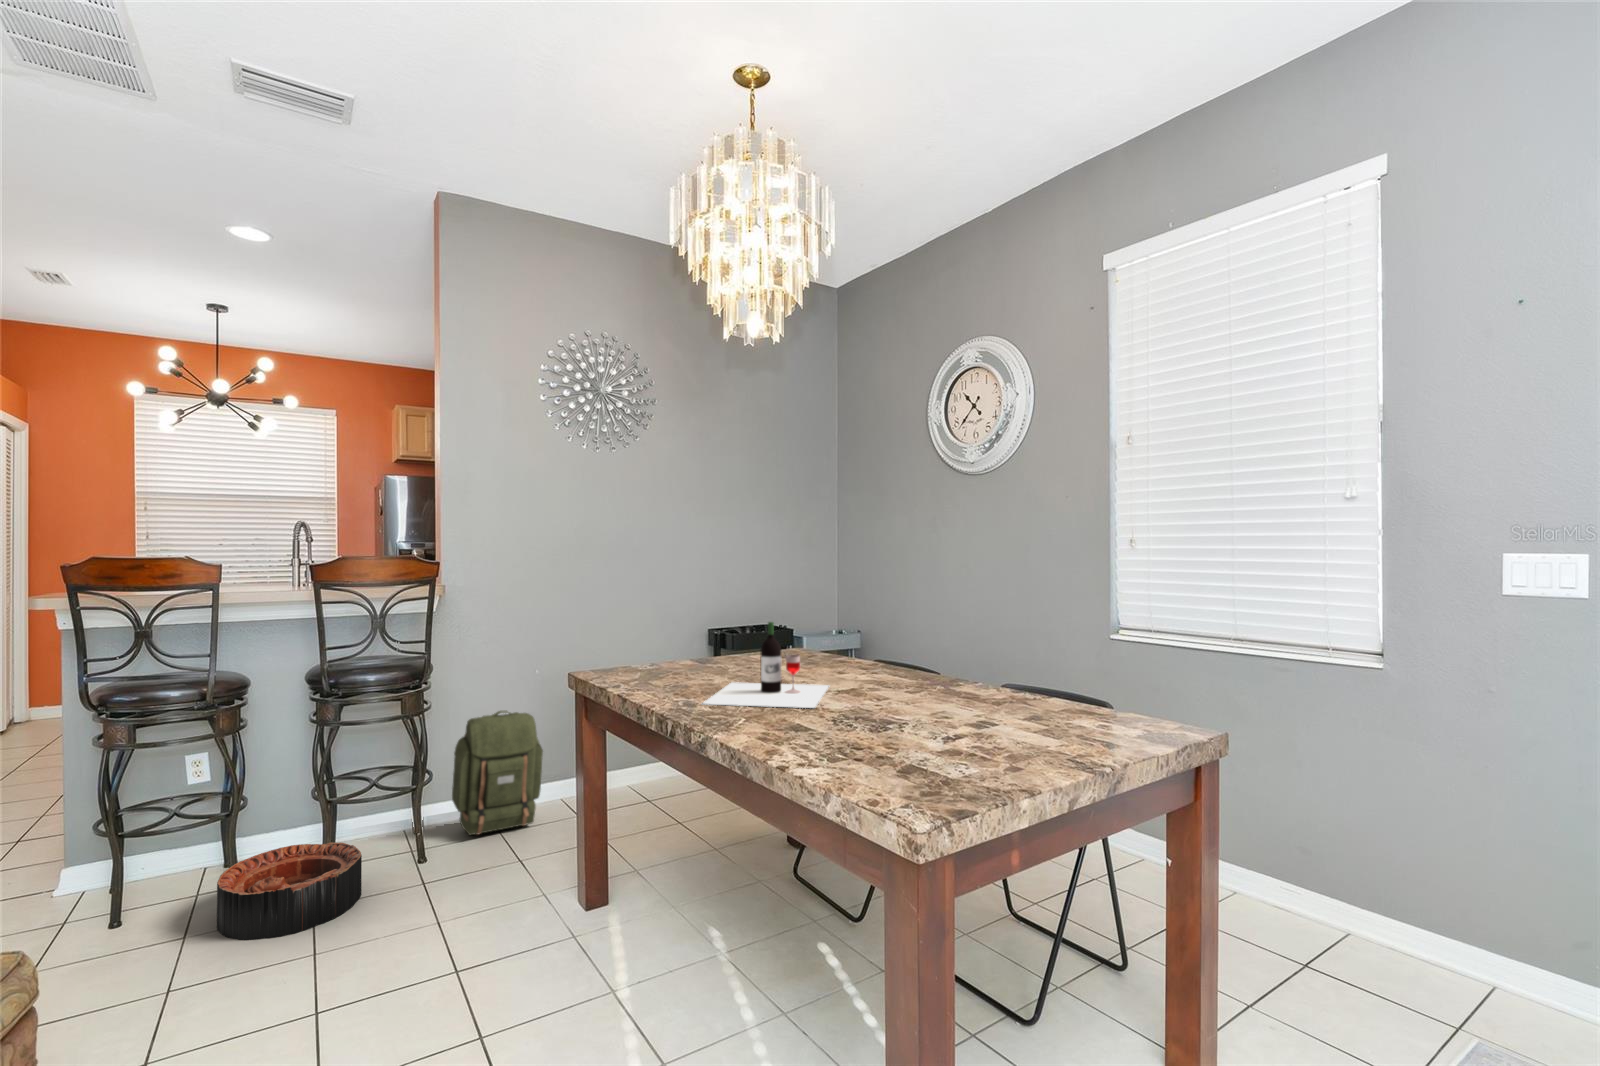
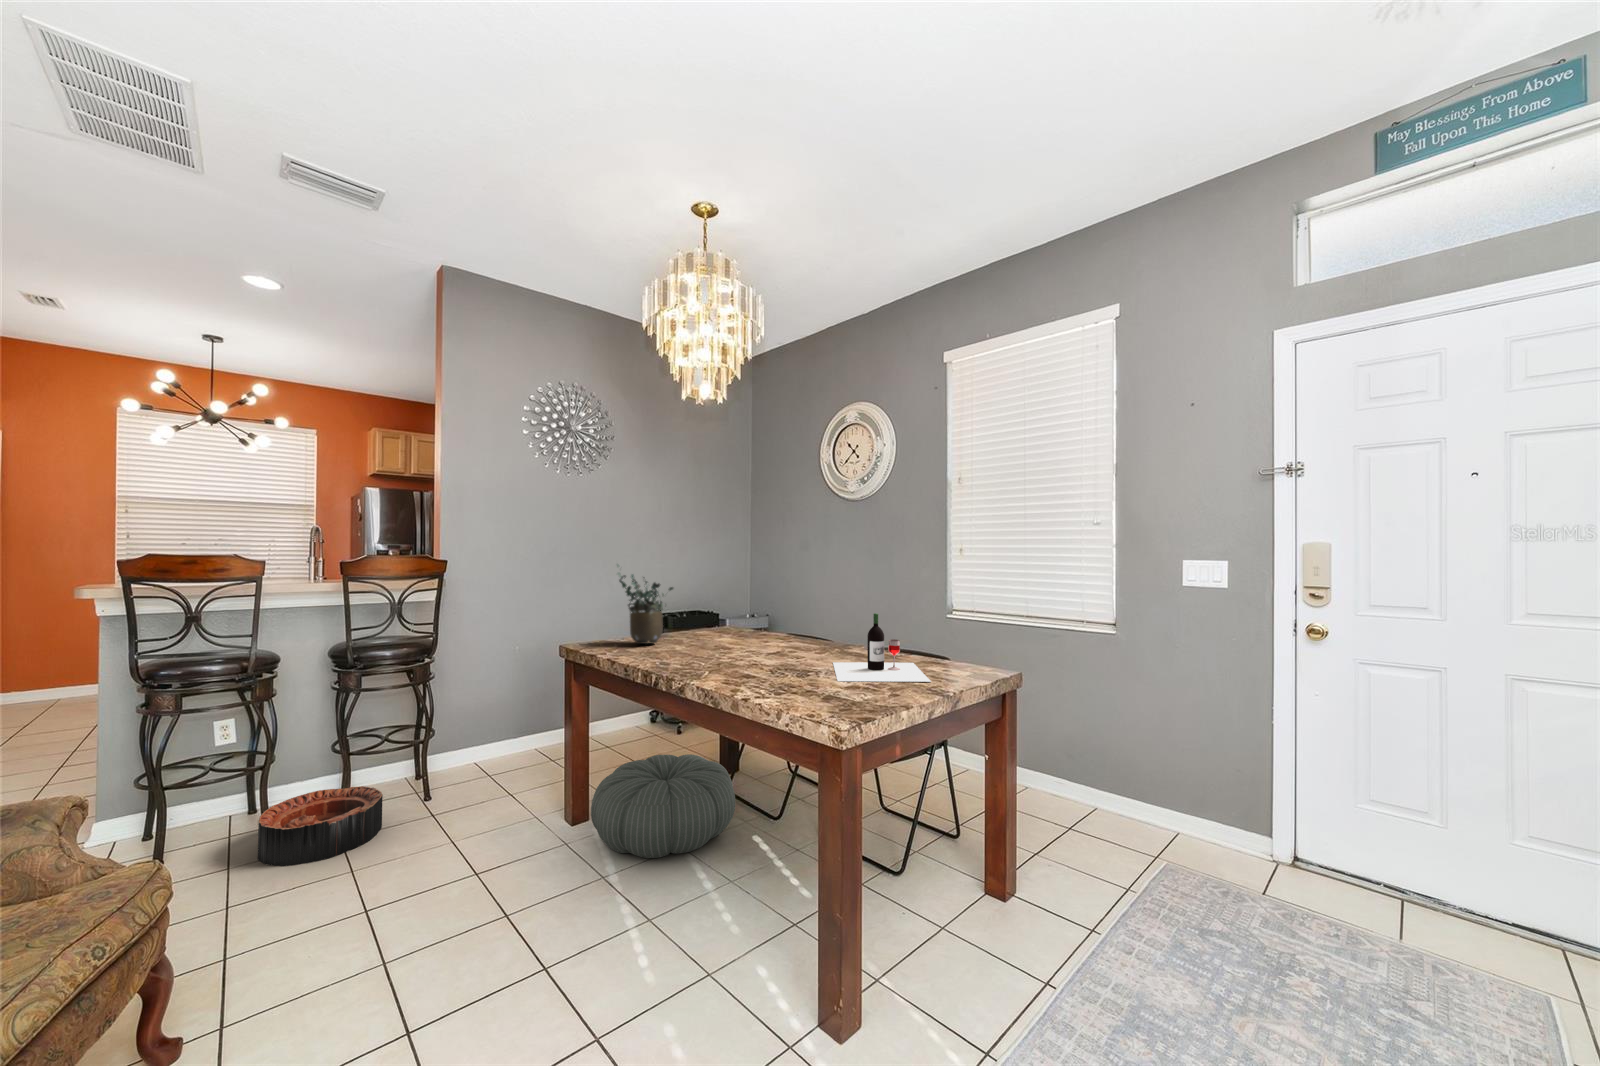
potted plant: none [634,565,711,674] -> present [617,564,673,644]
wine bottle: present [703,622,830,708] -> present [833,613,931,682]
backpack: present [452,711,543,835] -> none [450,678,527,777]
pouf: none [605,823,797,969] -> present [591,754,735,858]

